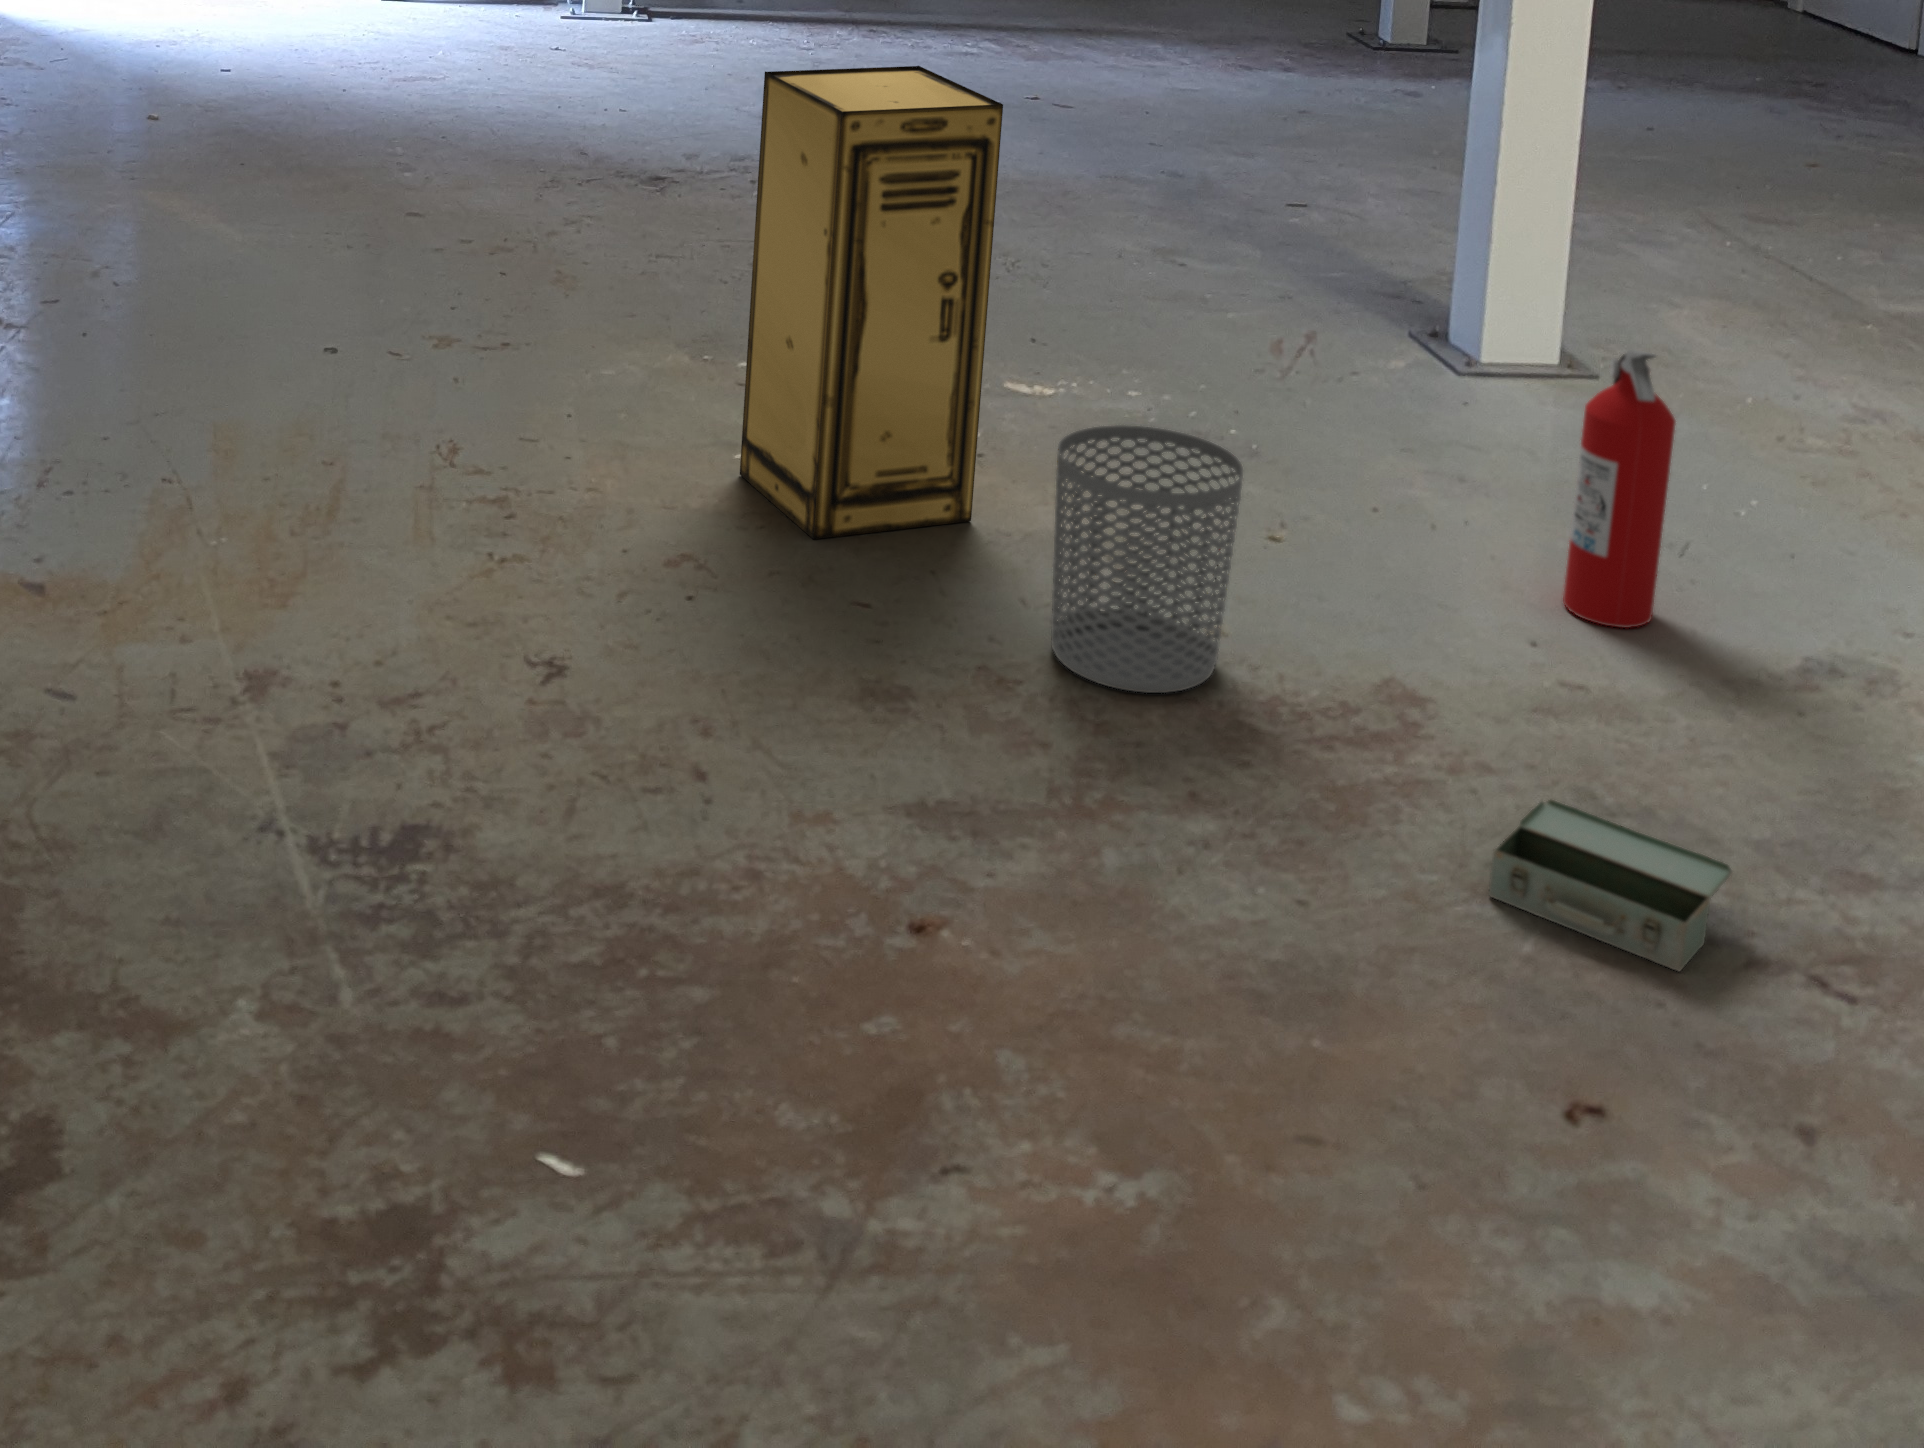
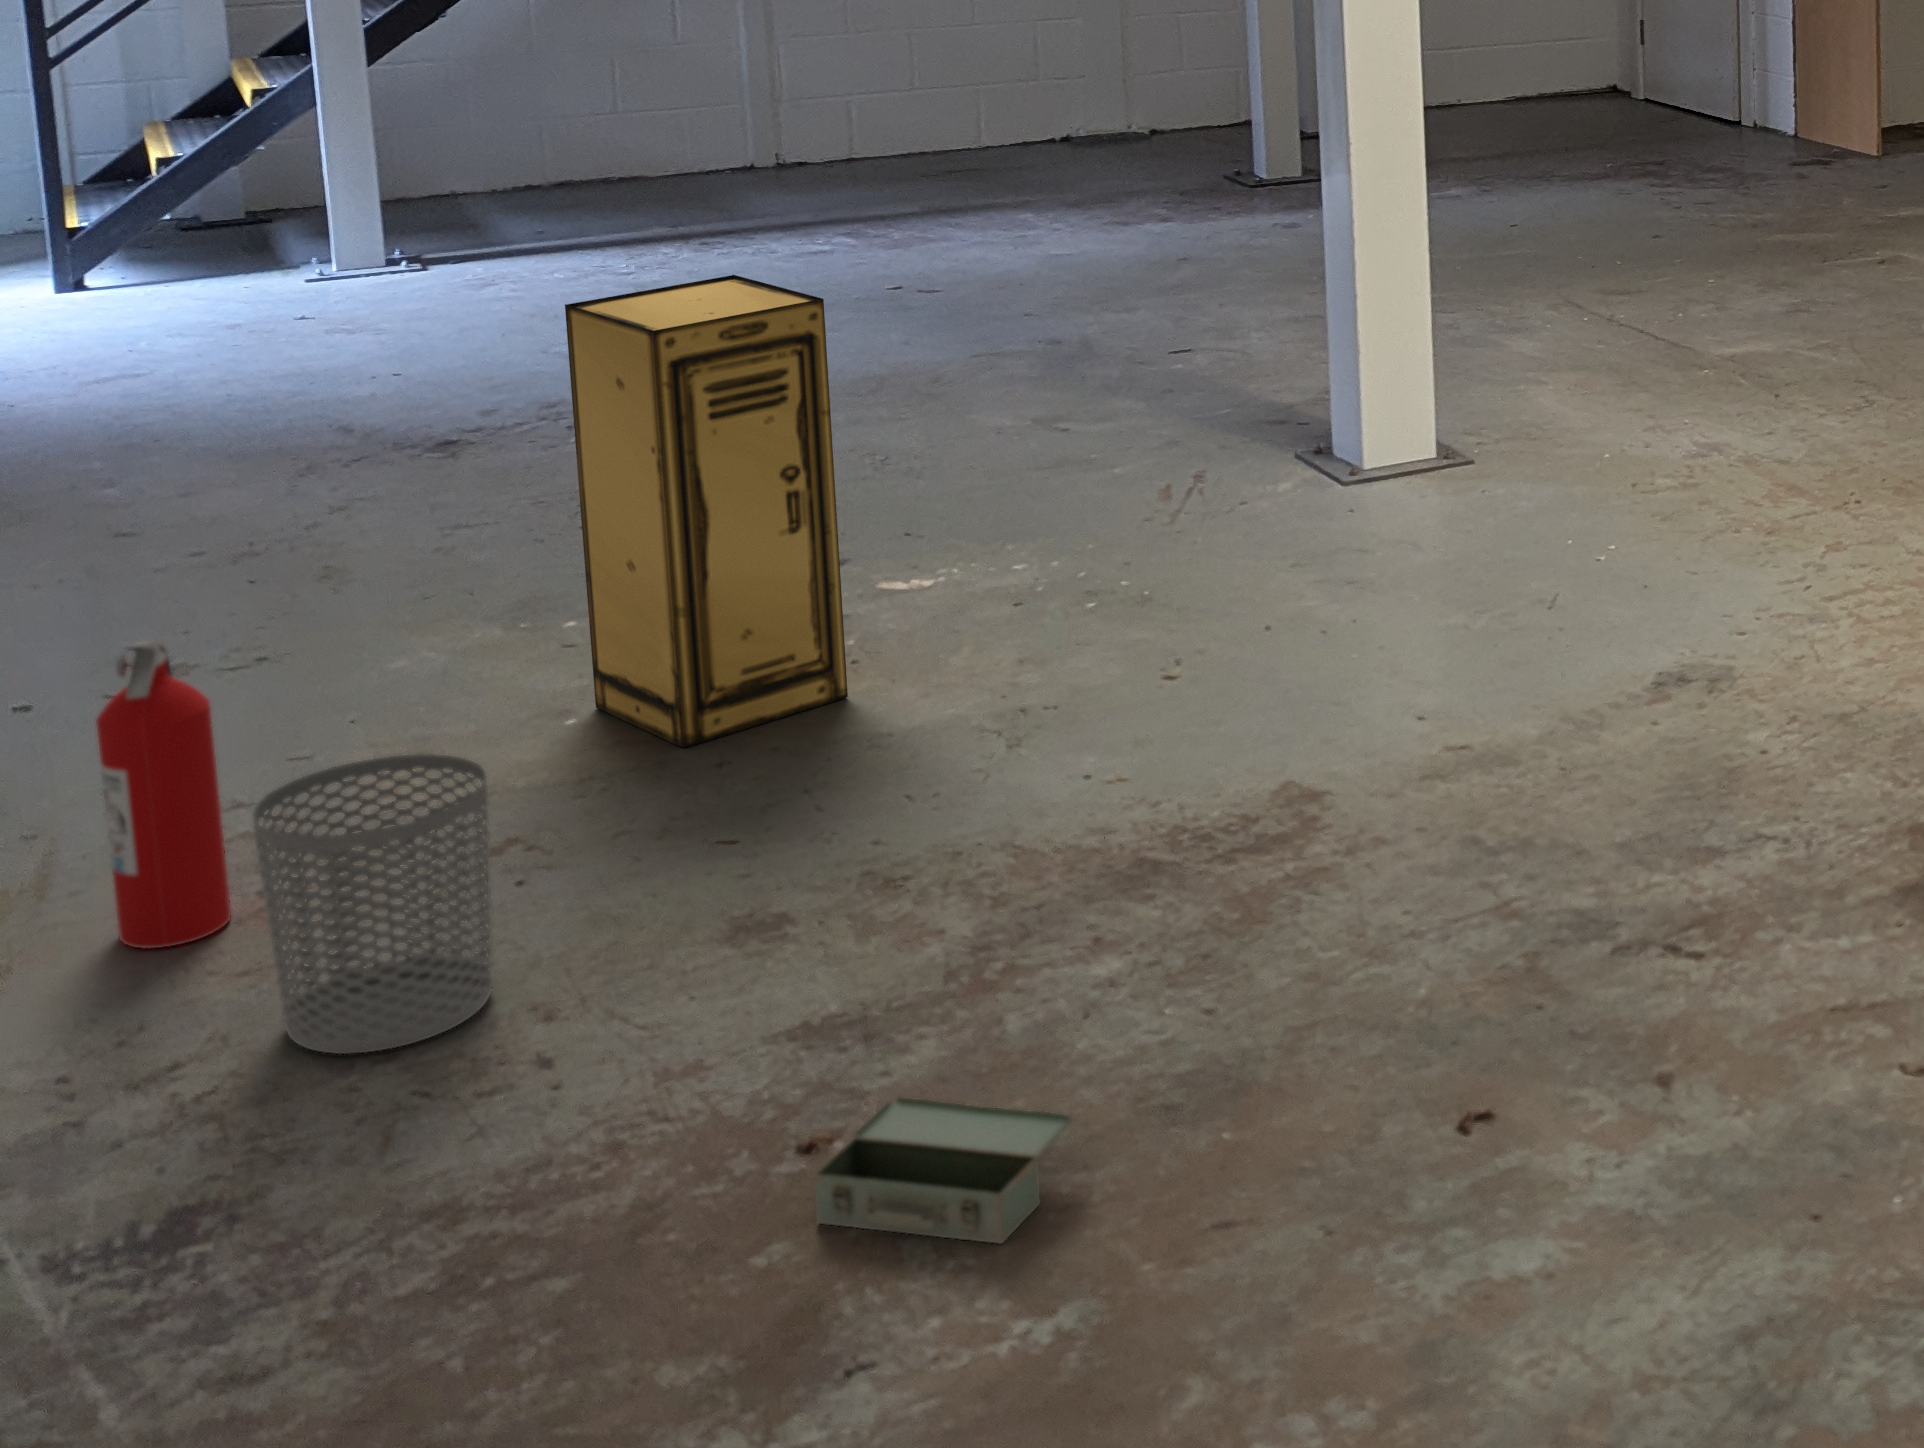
fire extinguisher: present [1563,350,1676,628] -> present [96,640,231,949]
waste bin: present [1051,425,1243,693] -> present [253,754,493,1054]
toolbox: present [1488,800,1732,971] -> present [814,1097,1072,1244]

